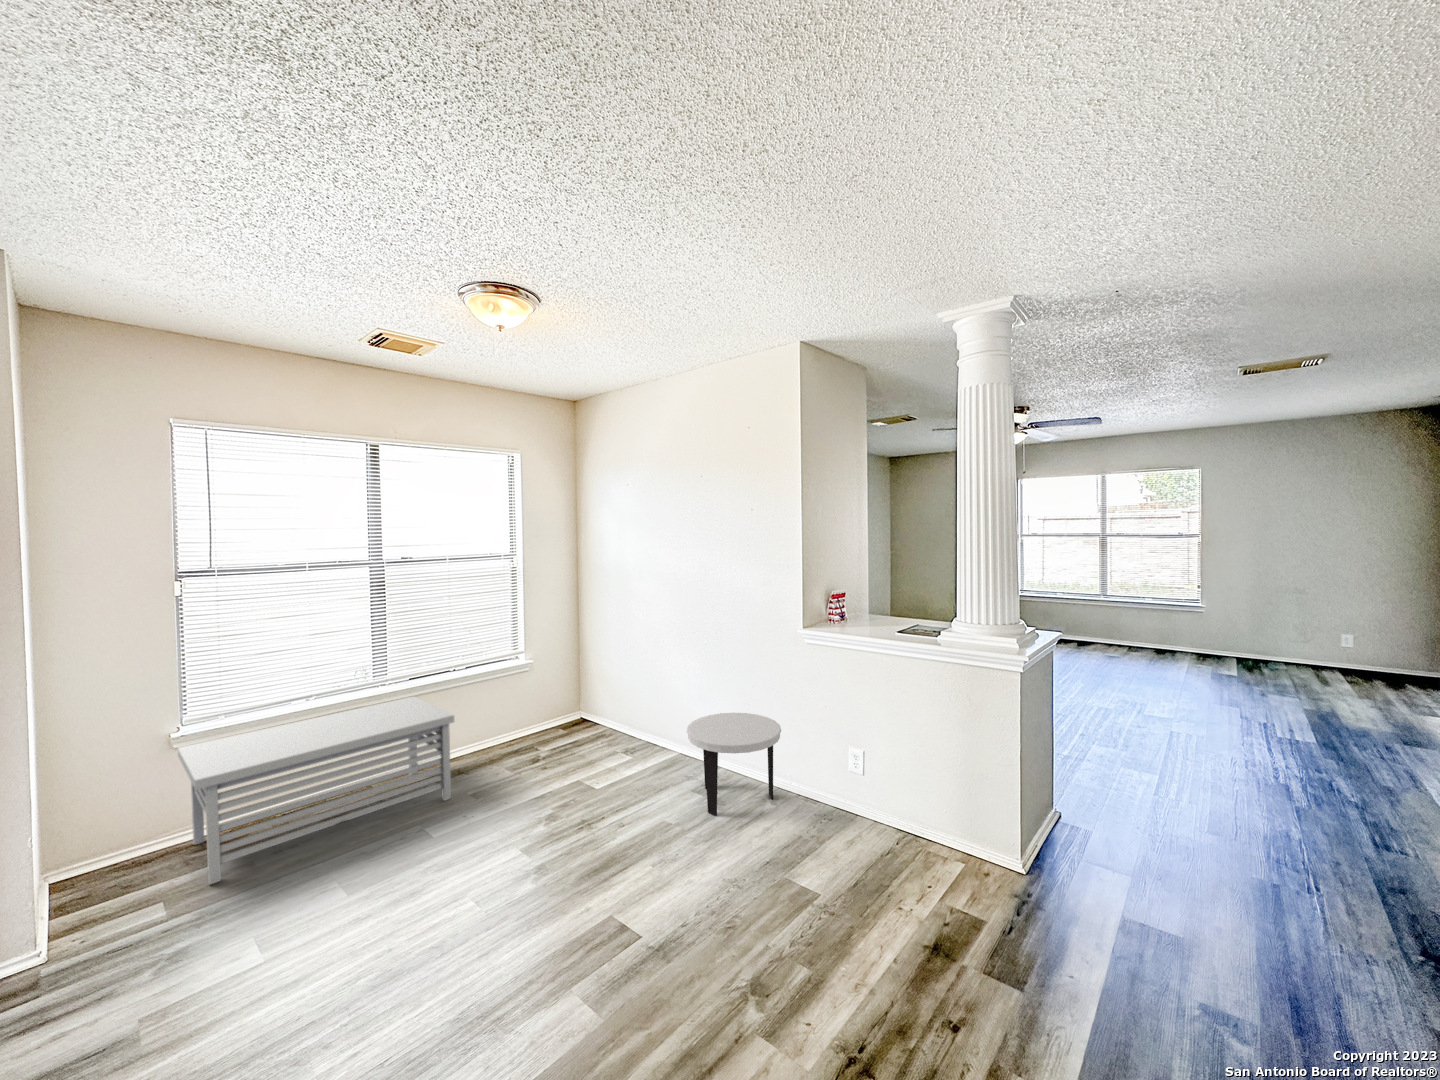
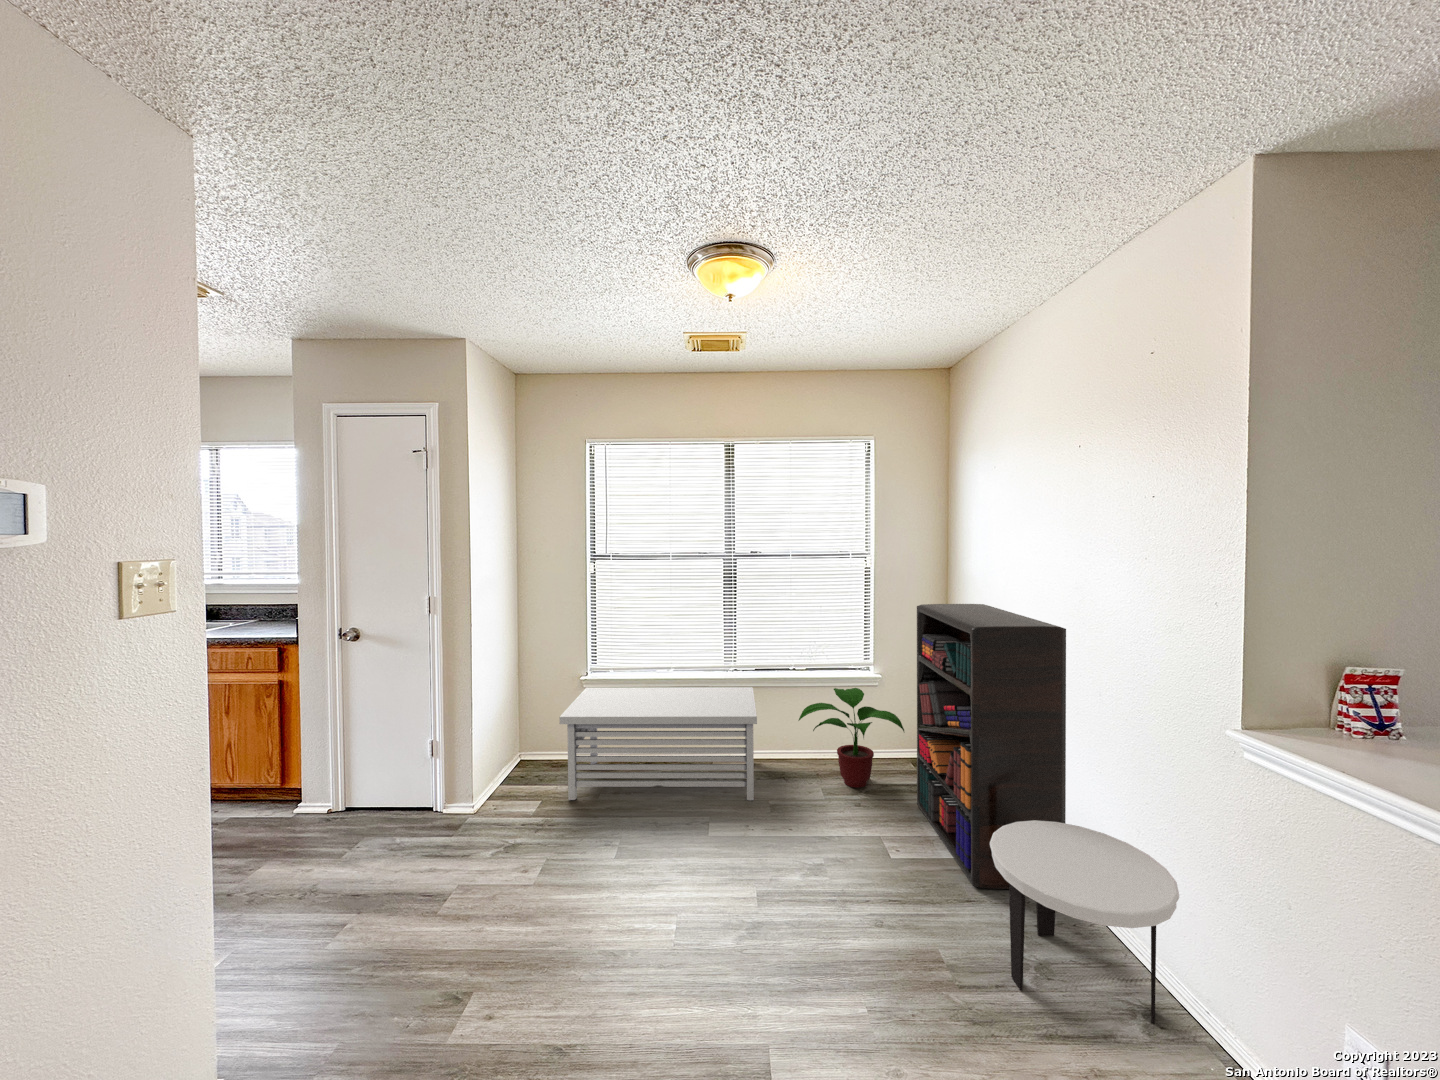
bookshelf: none [584,587,702,781] -> present [917,604,1066,889]
potted plant: none [484,675,573,759] -> present [799,688,904,788]

